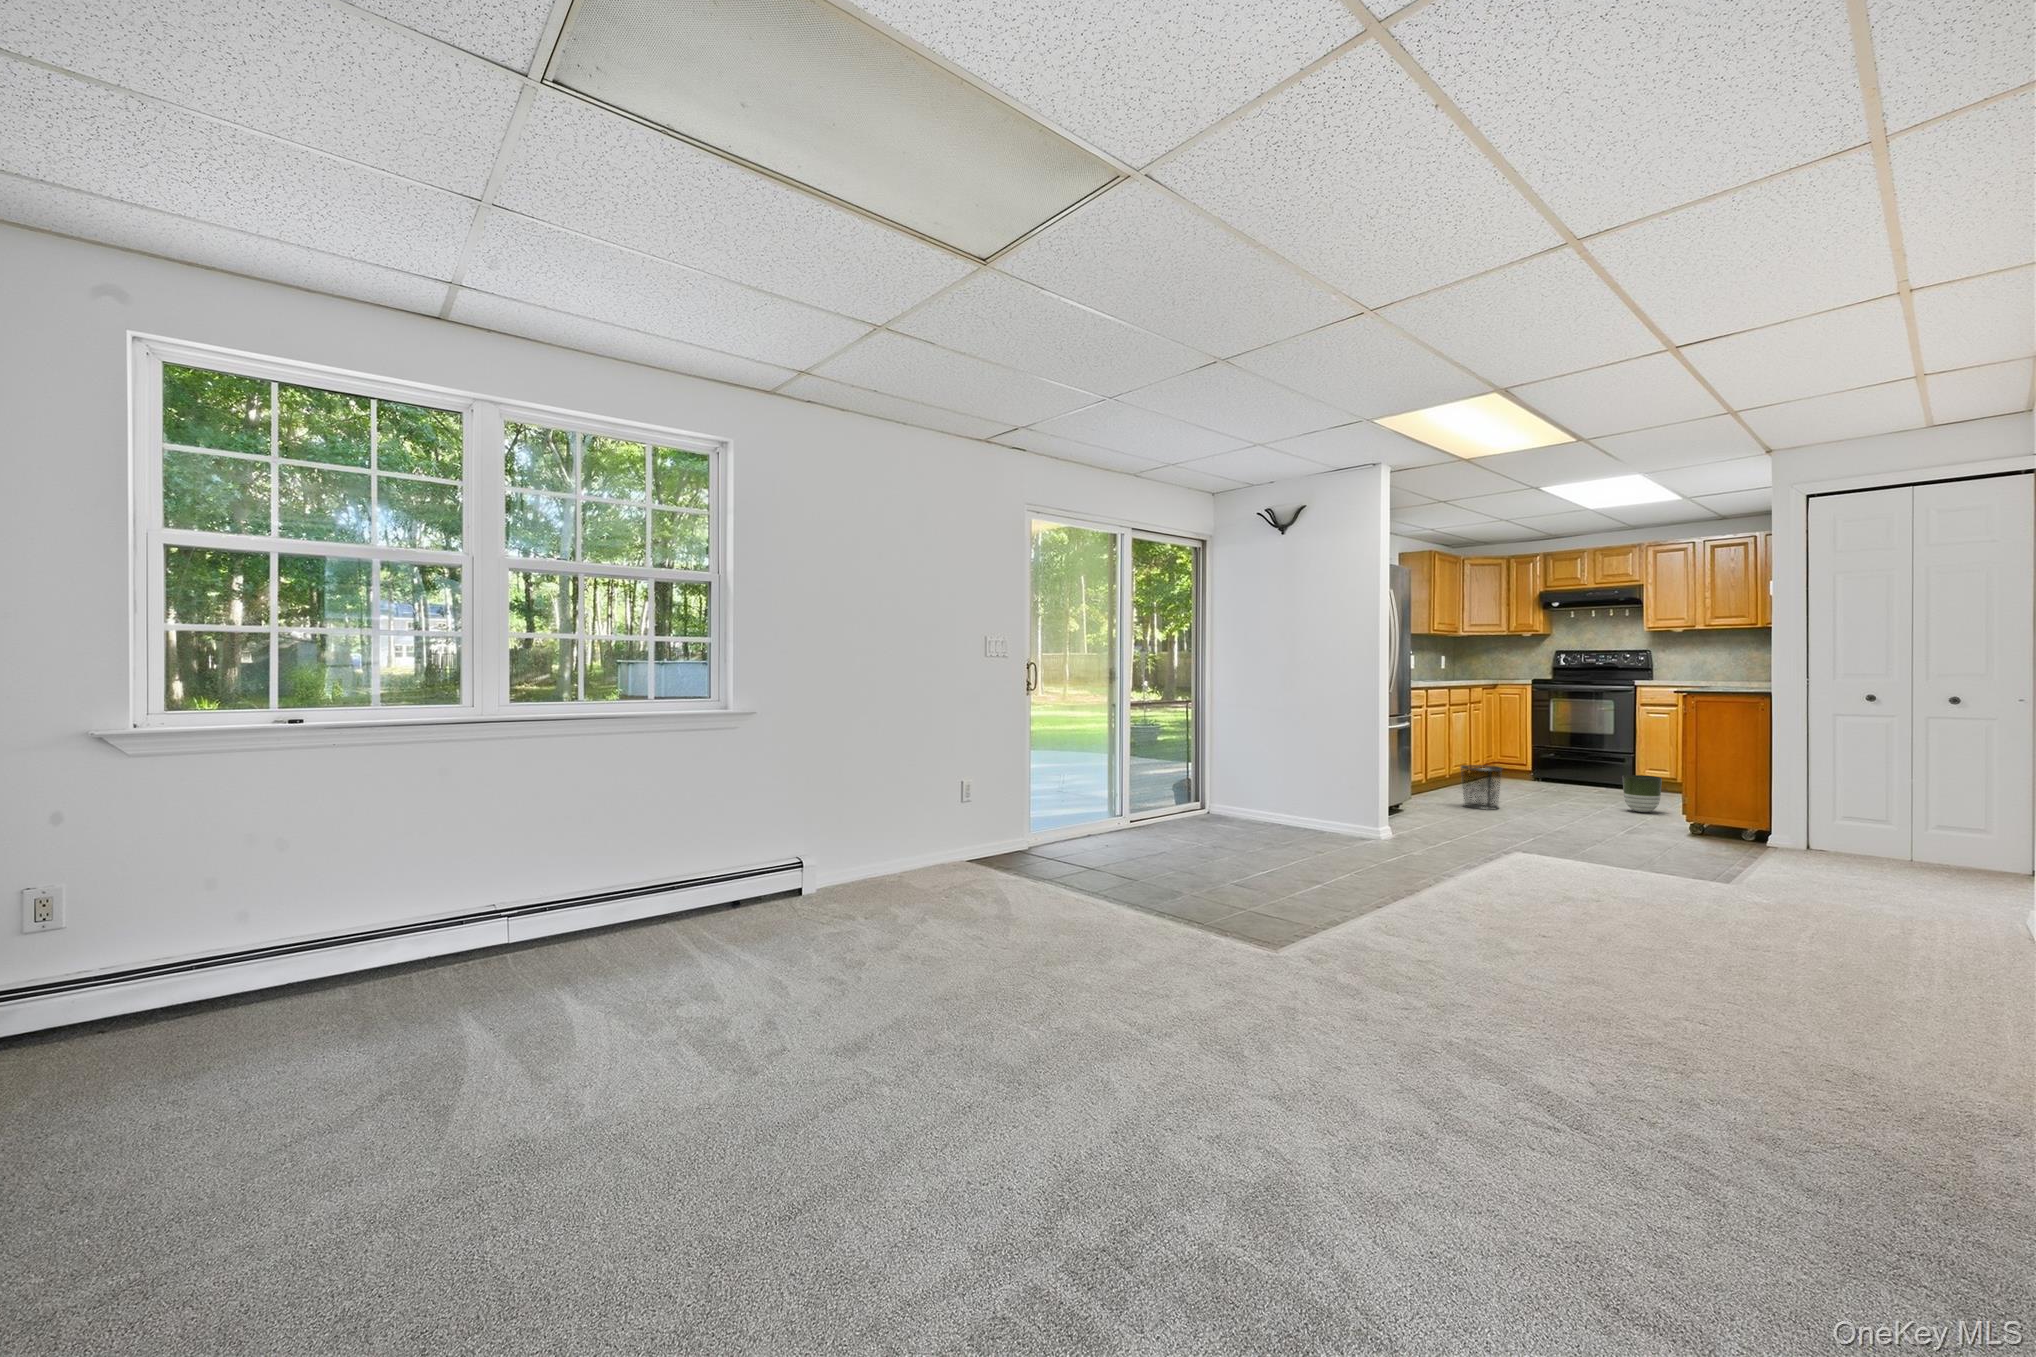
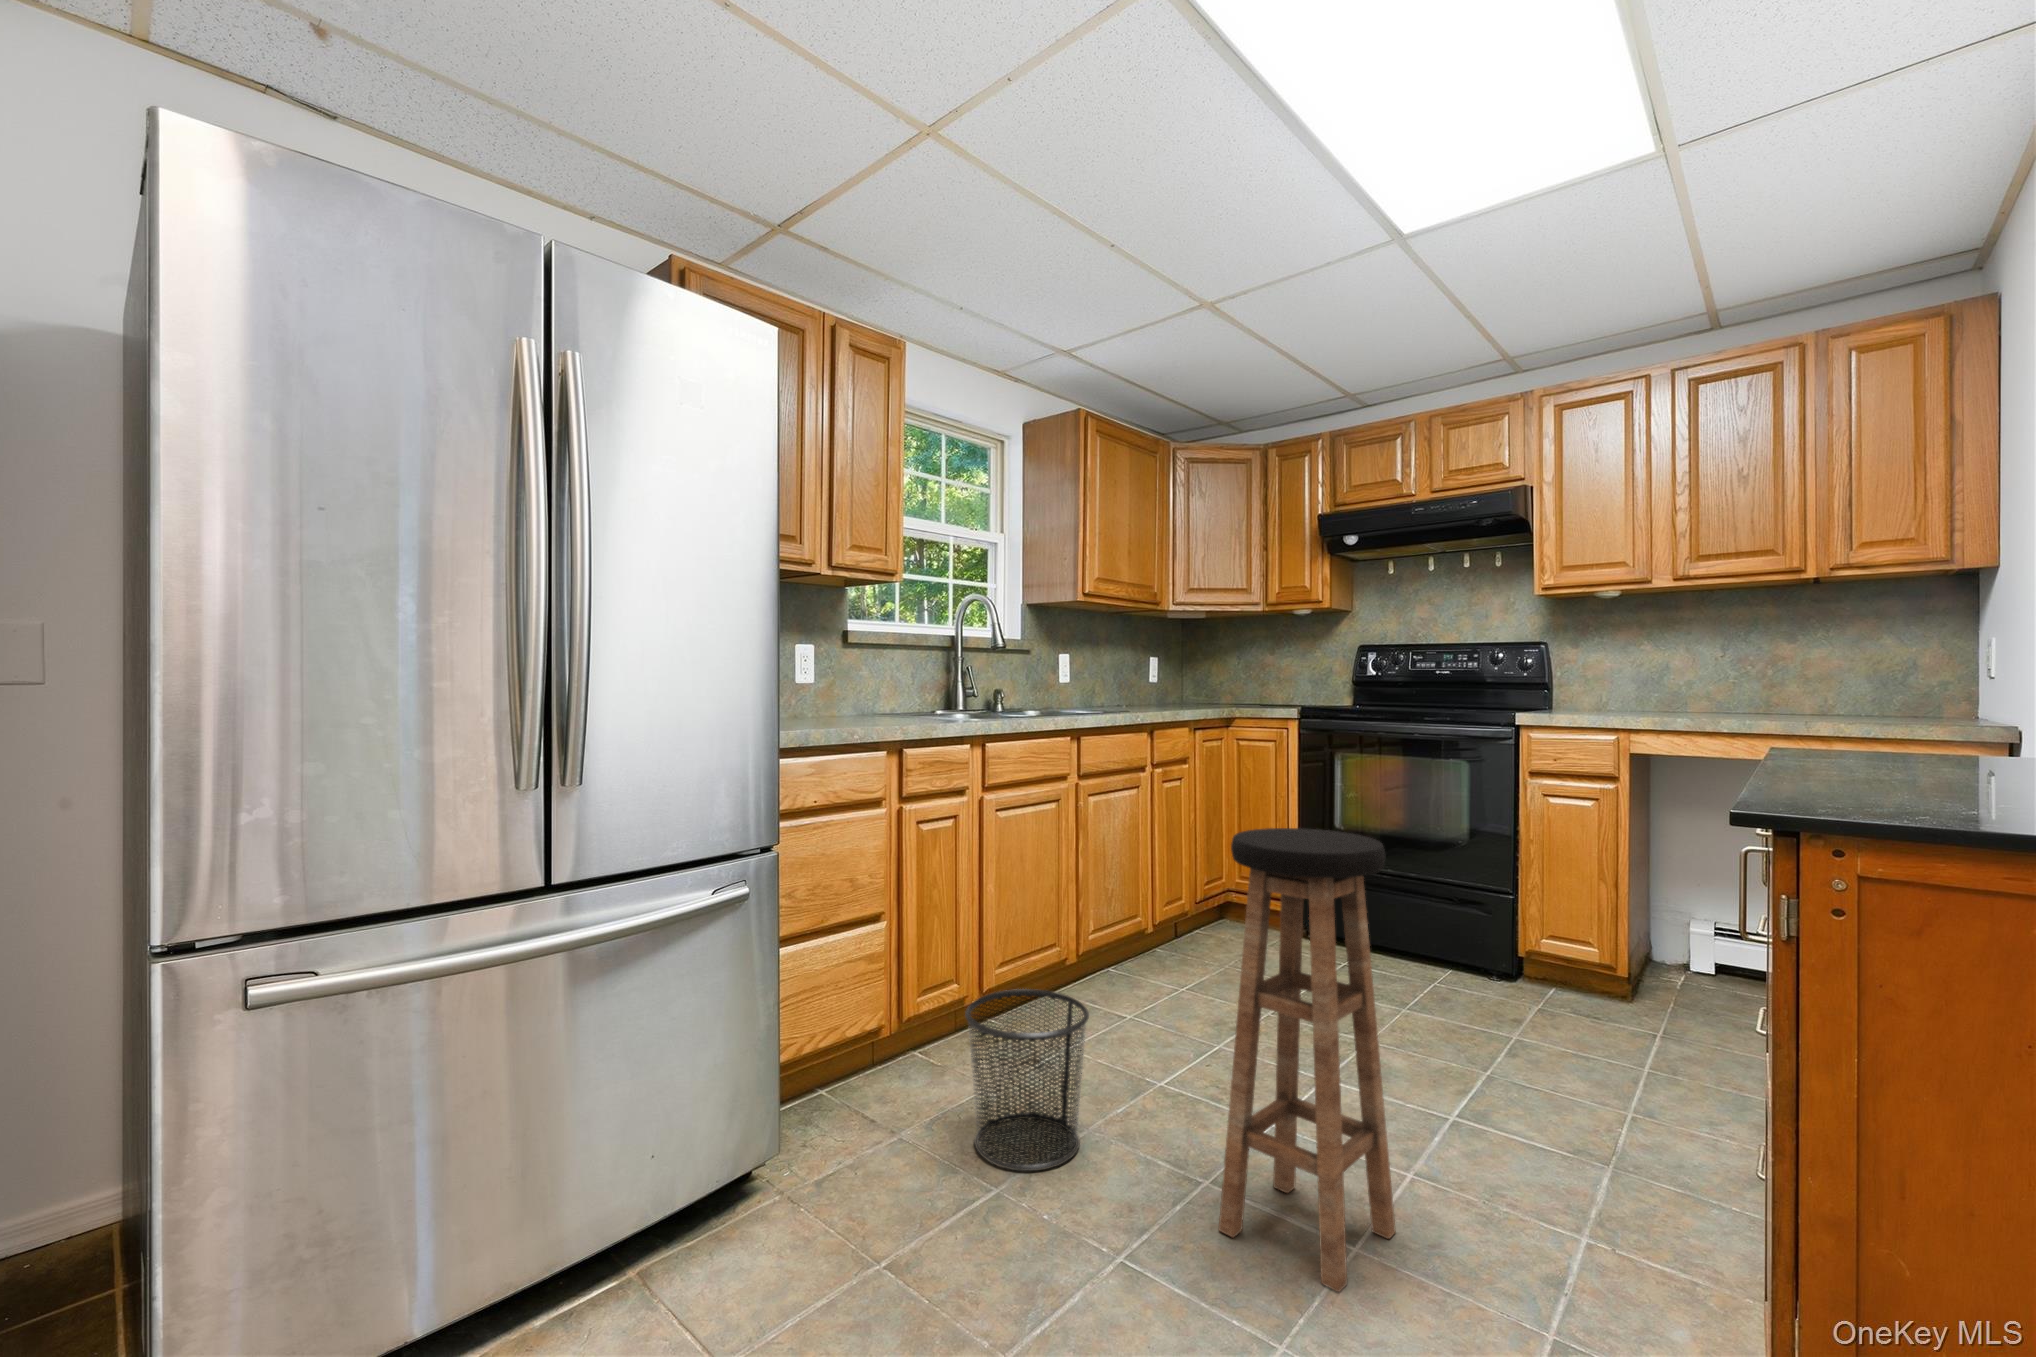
bar stool: none [1555,709,1605,819] -> present [1219,828,1396,1292]
planter: present [1623,775,1662,812] -> none [1464,1036,1589,1186]

